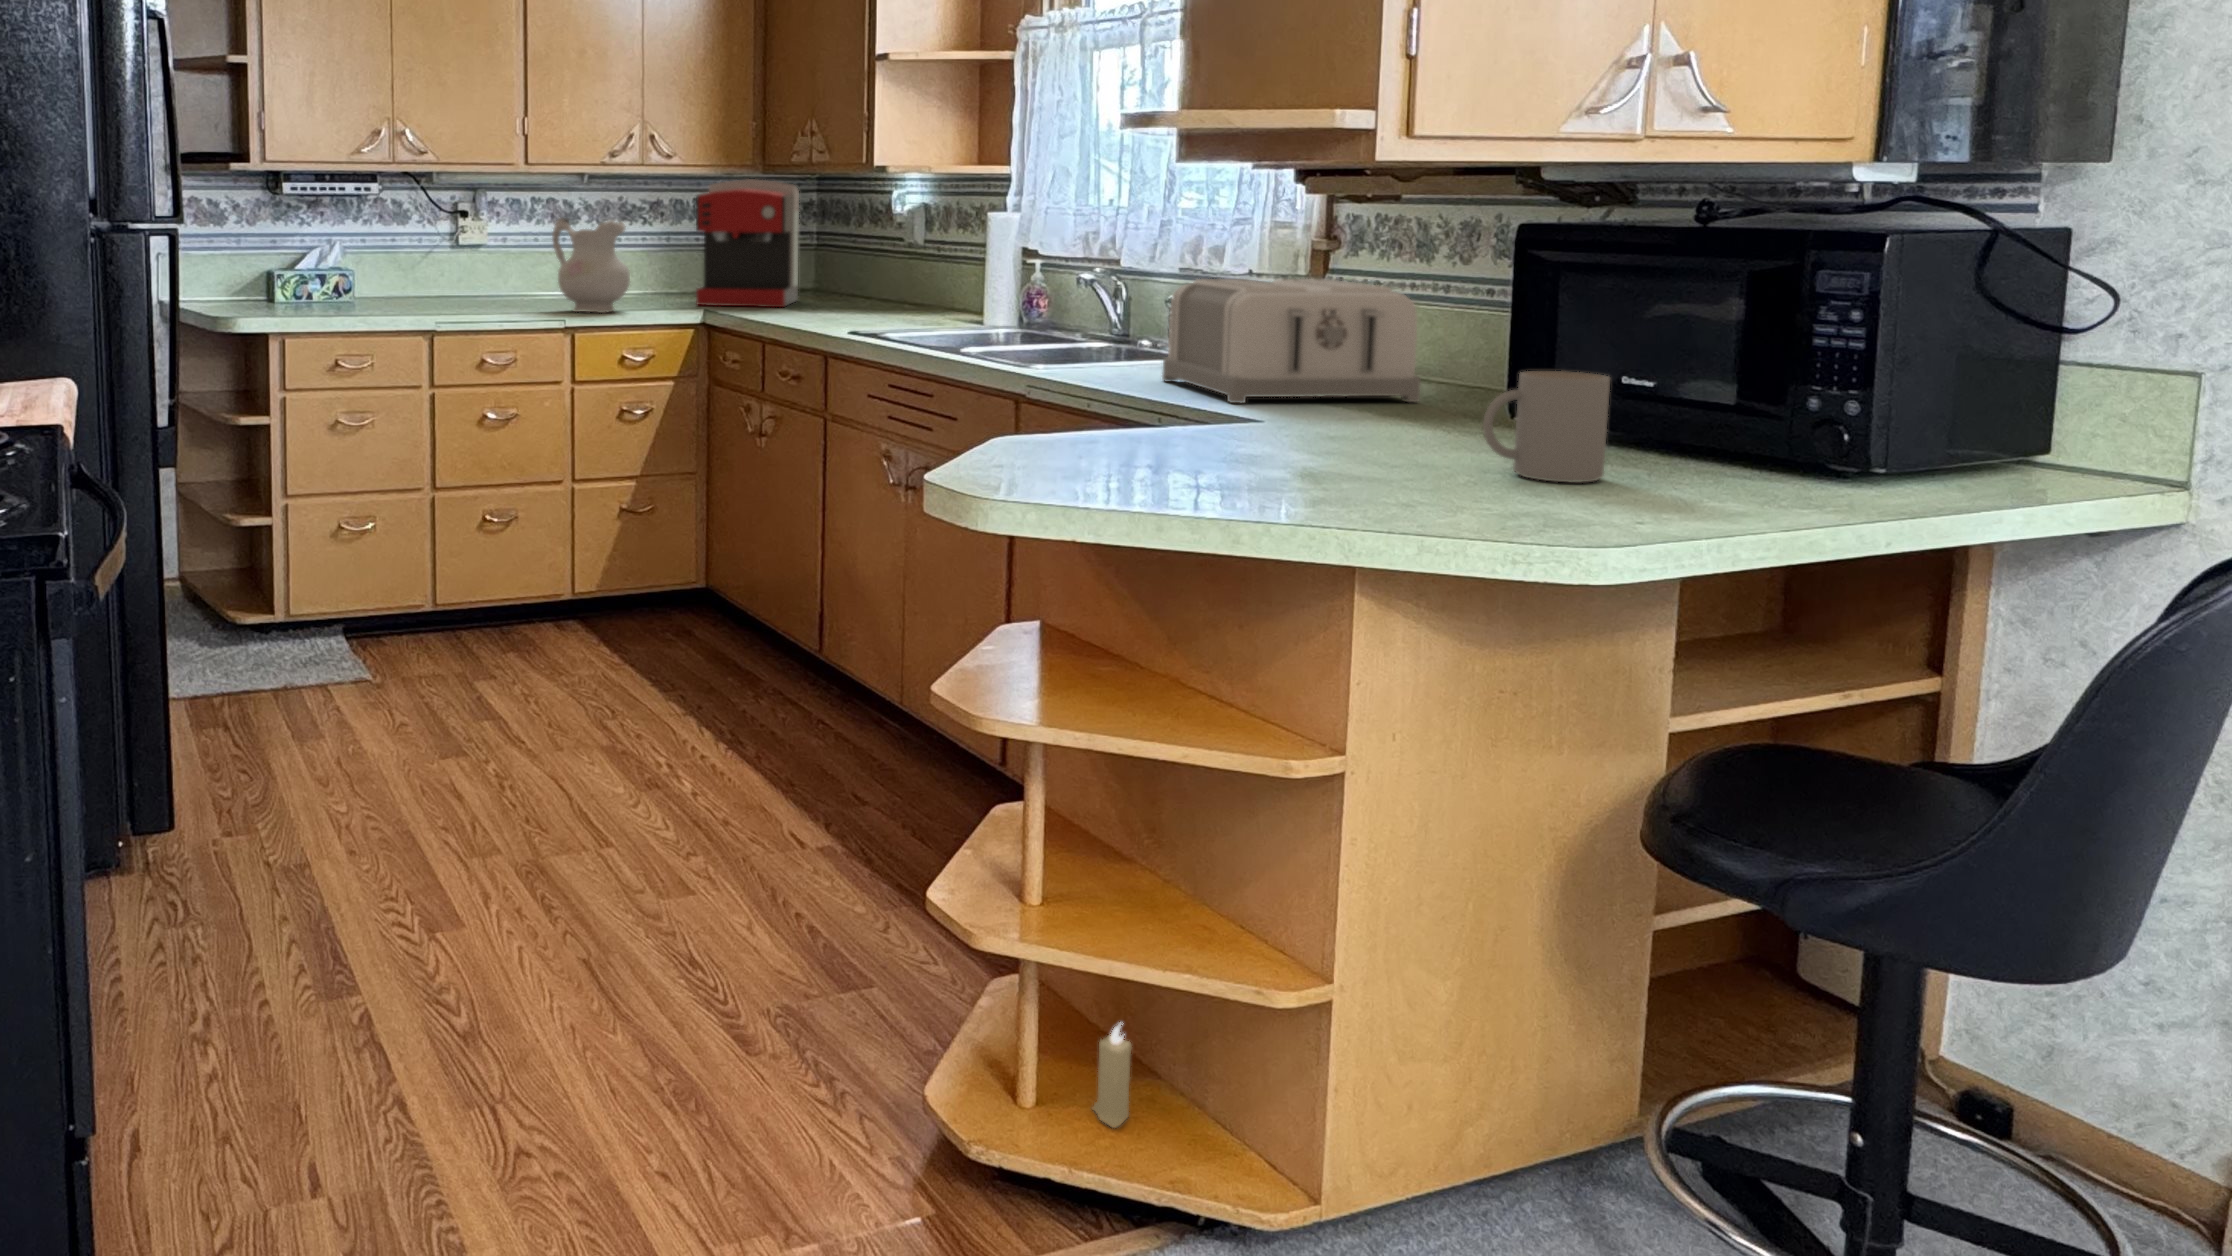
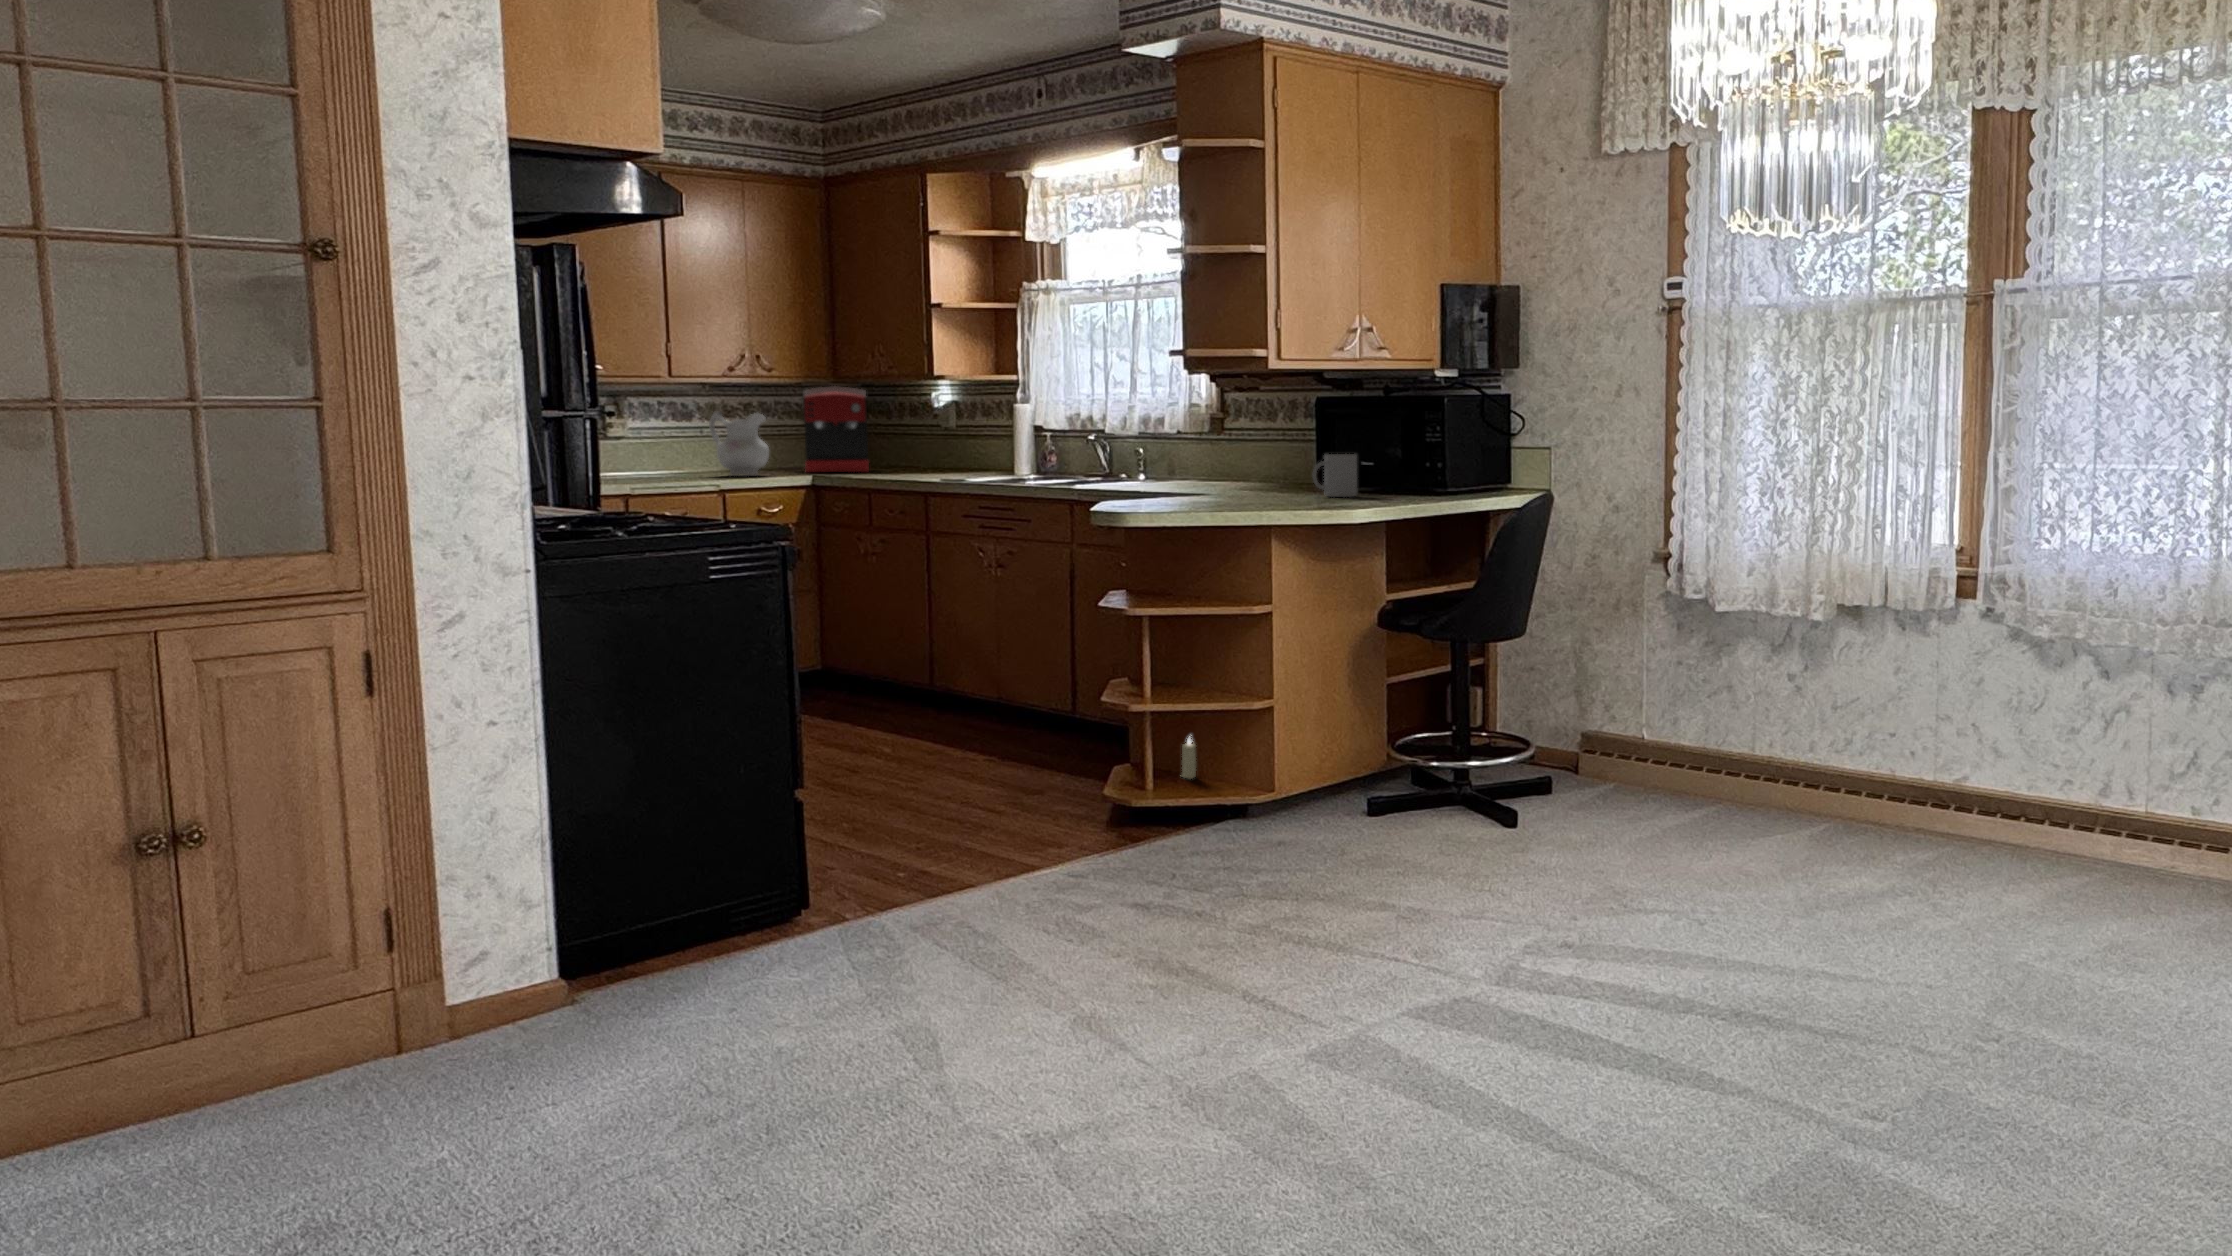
toaster: present [1162,279,1421,403] -> none [1153,431,1278,488]

